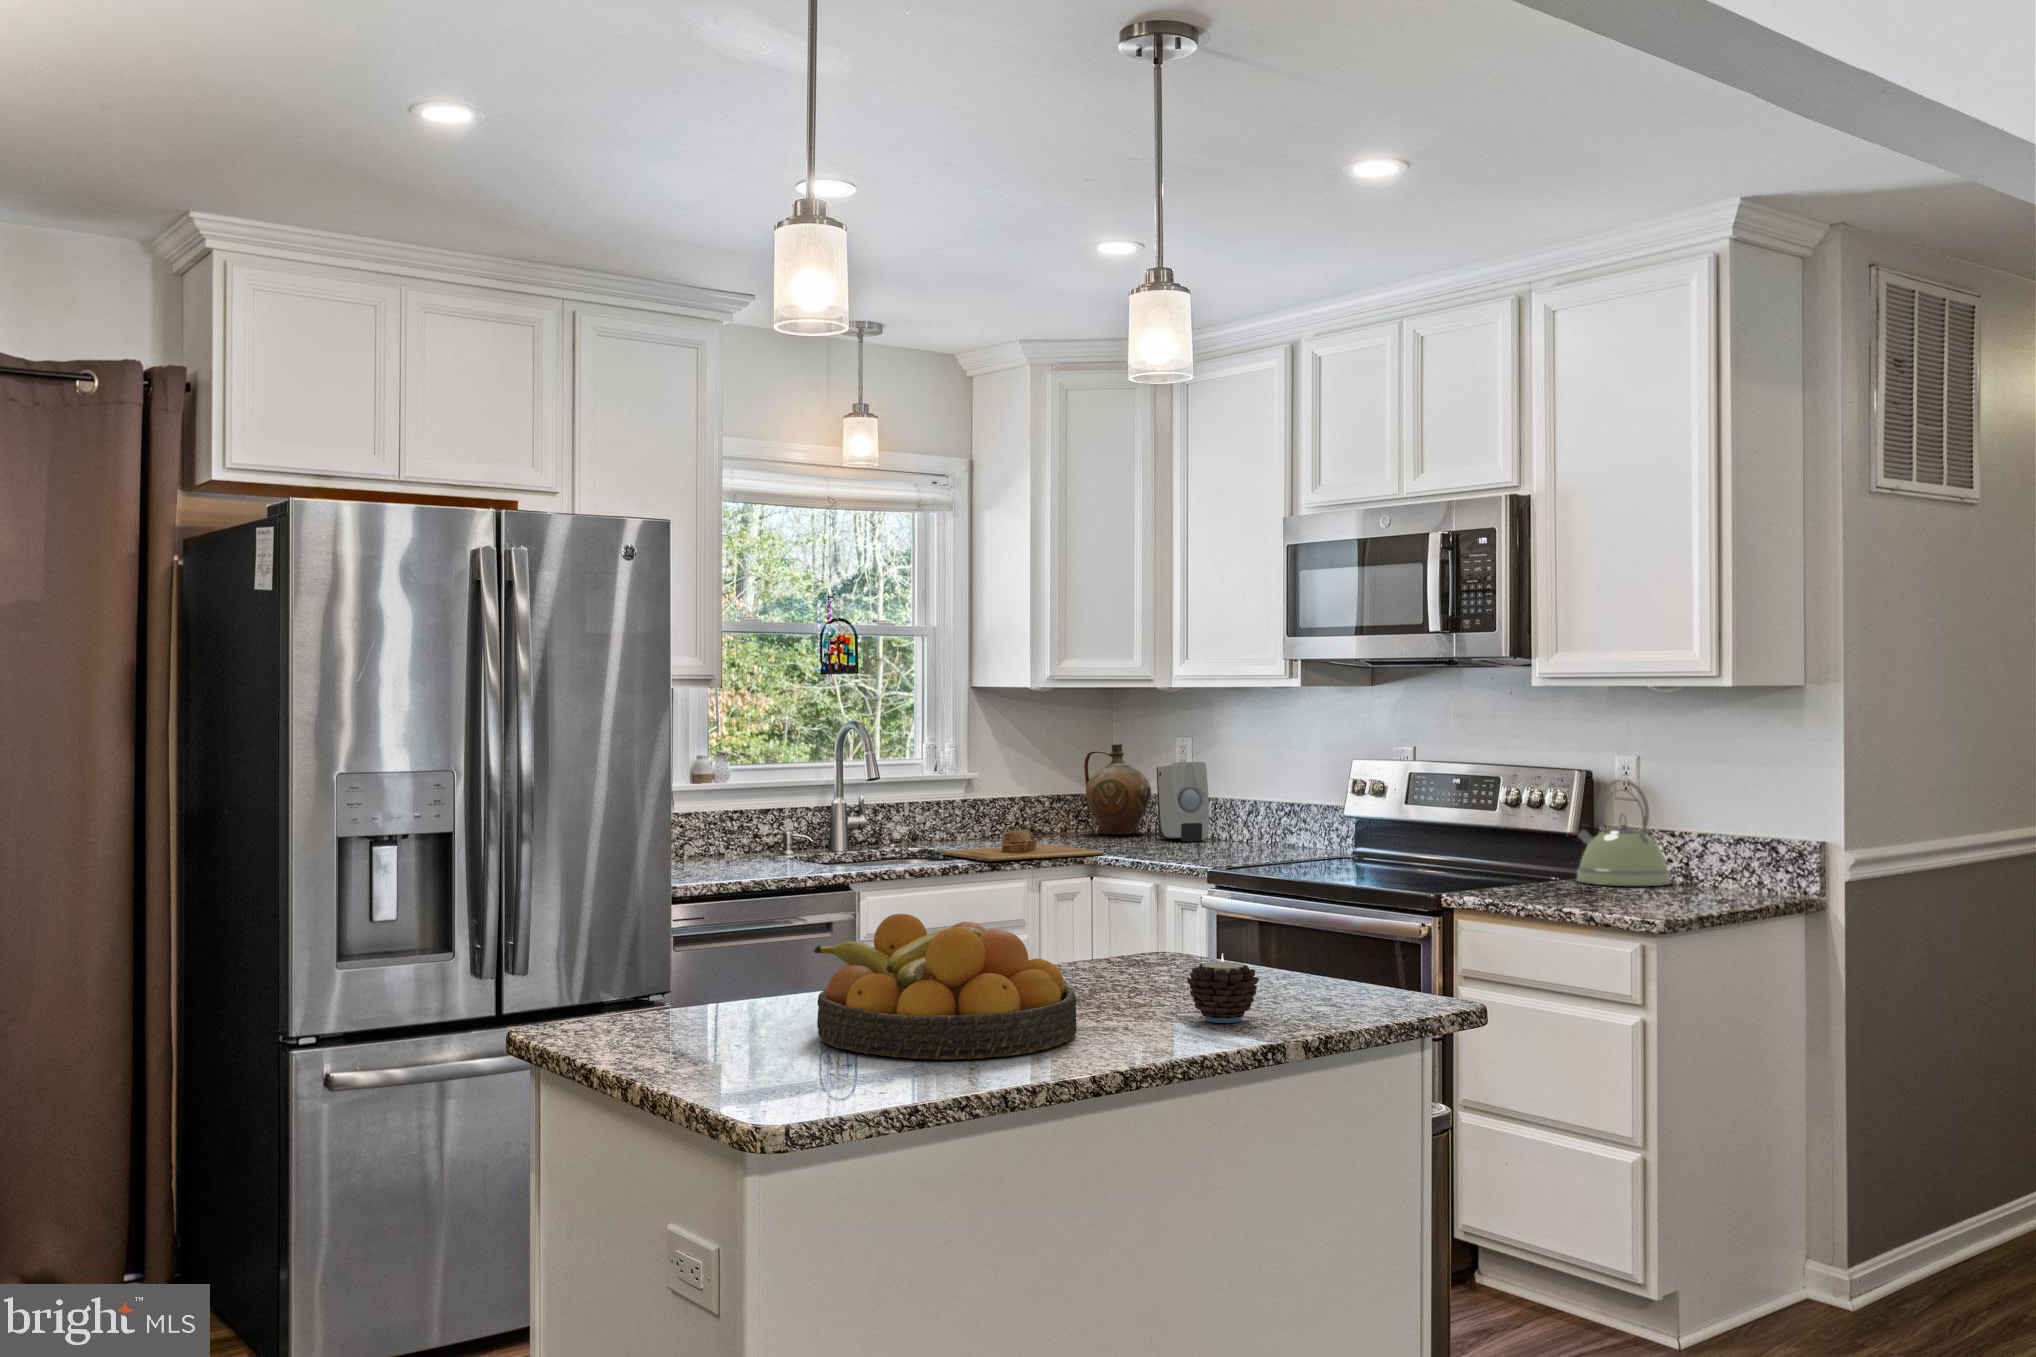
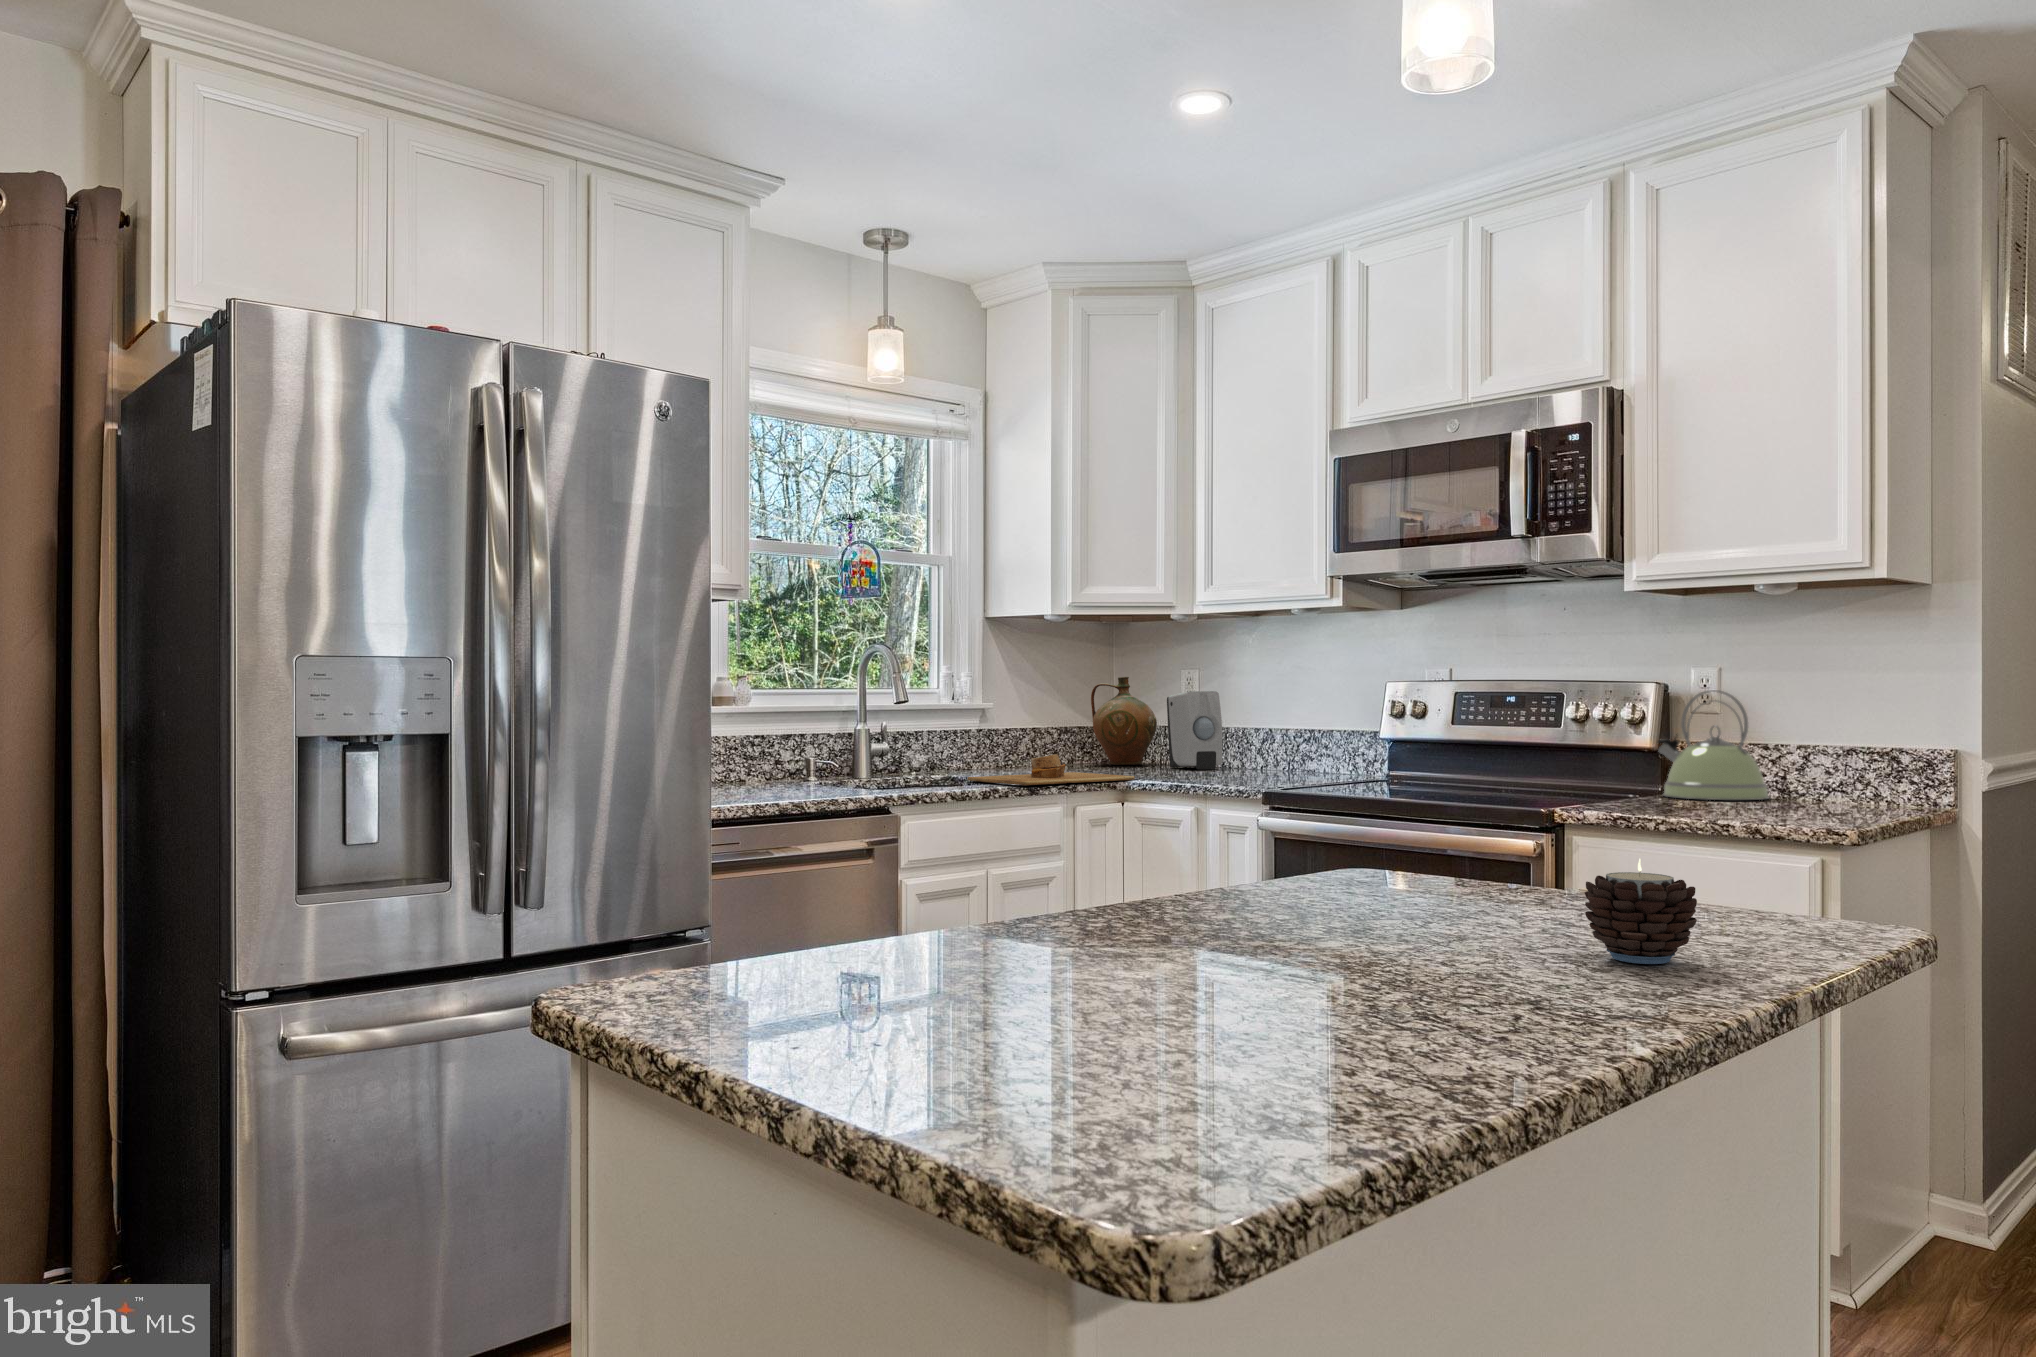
fruit bowl: present [814,914,1077,1060] -> none [1042,801,1484,1042]

